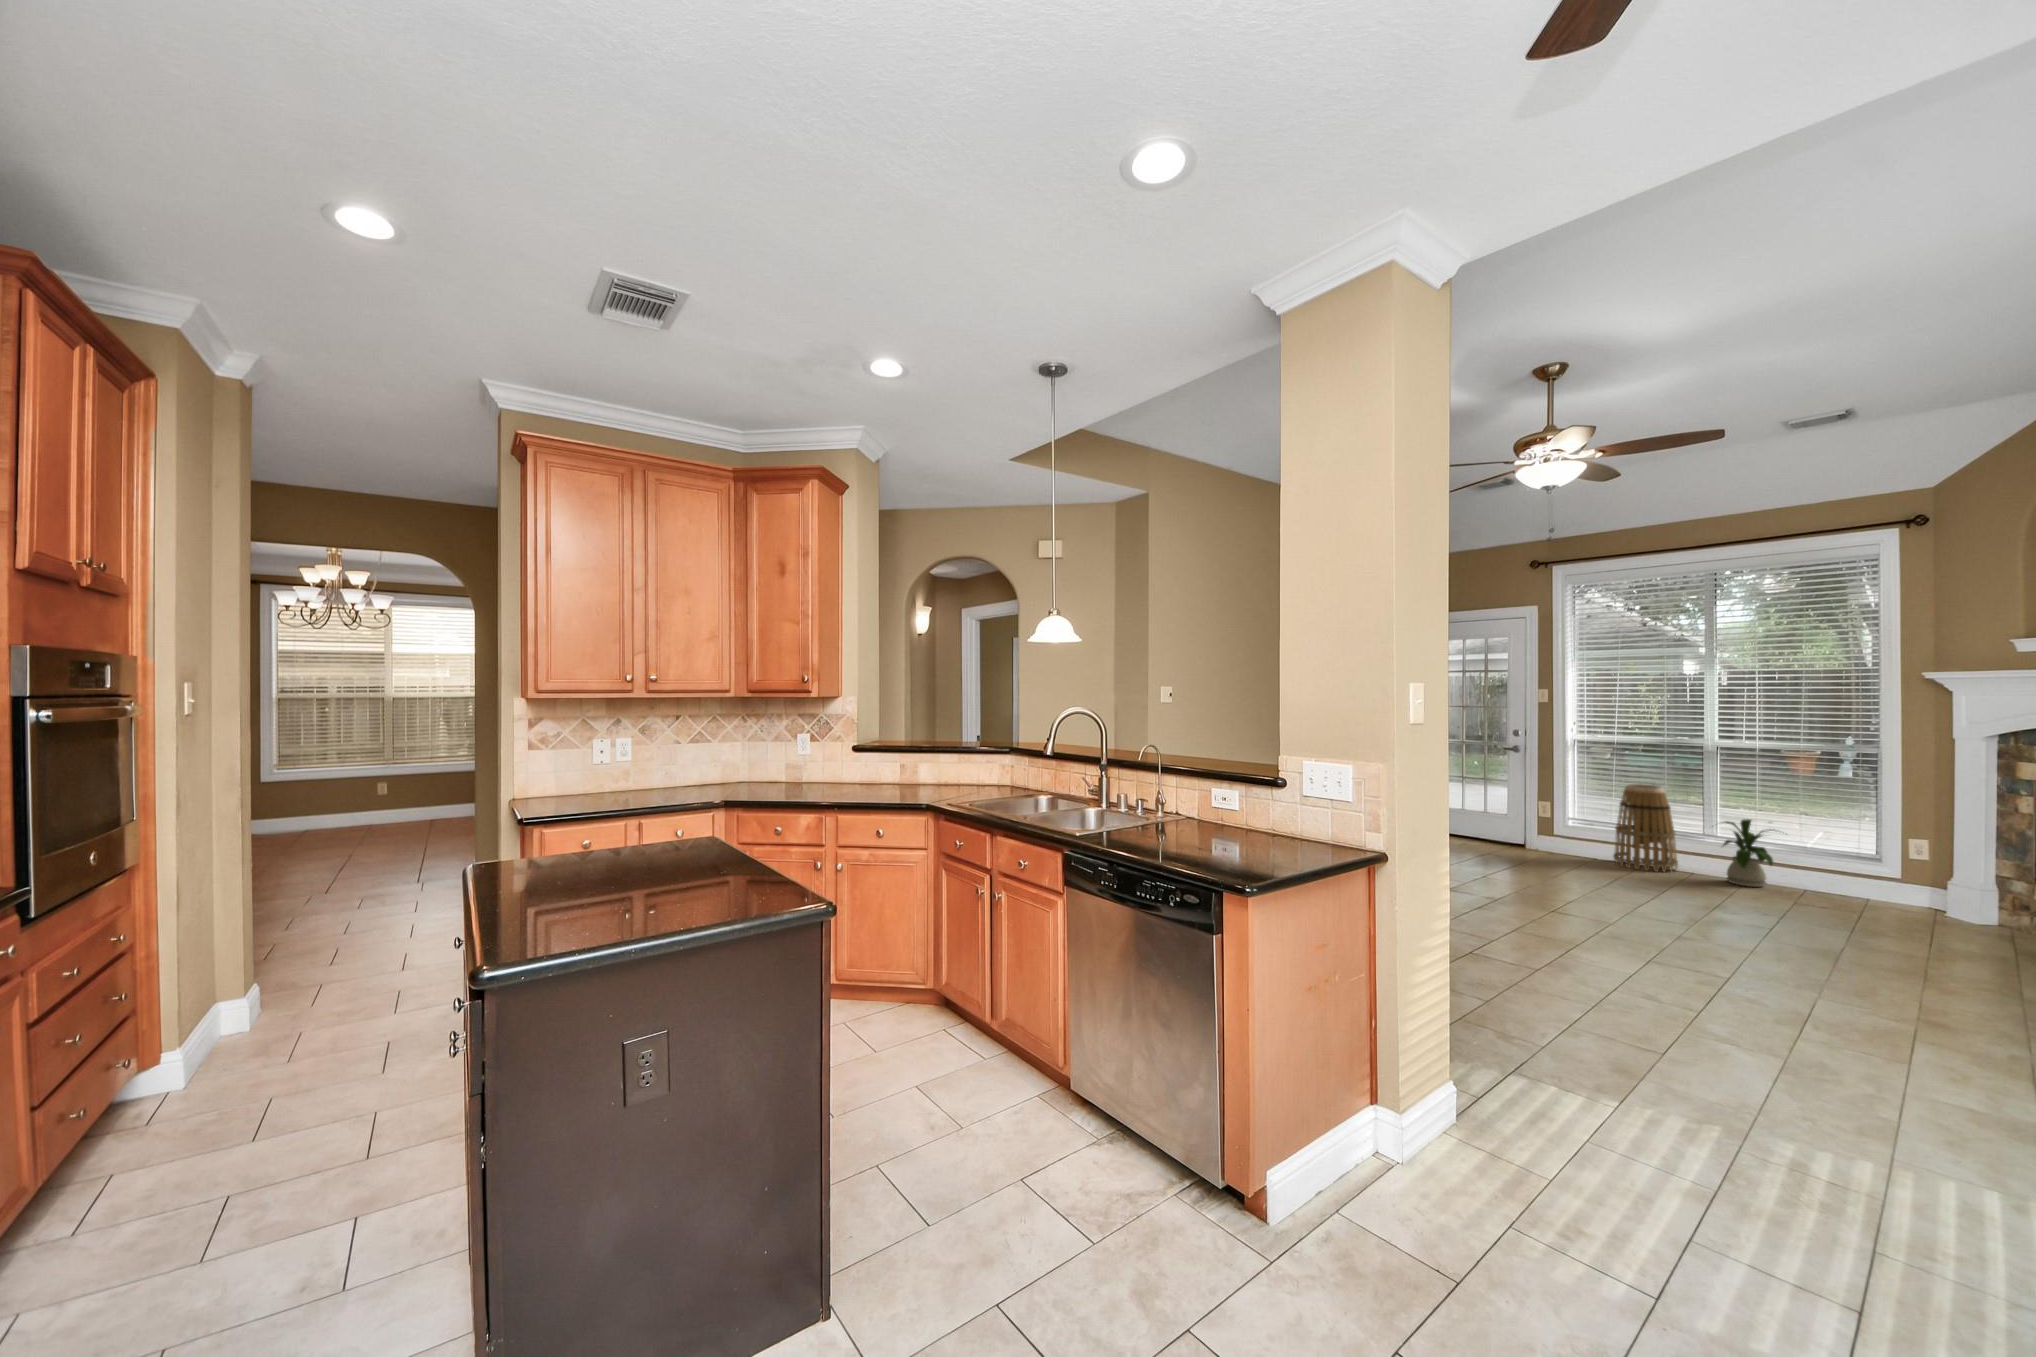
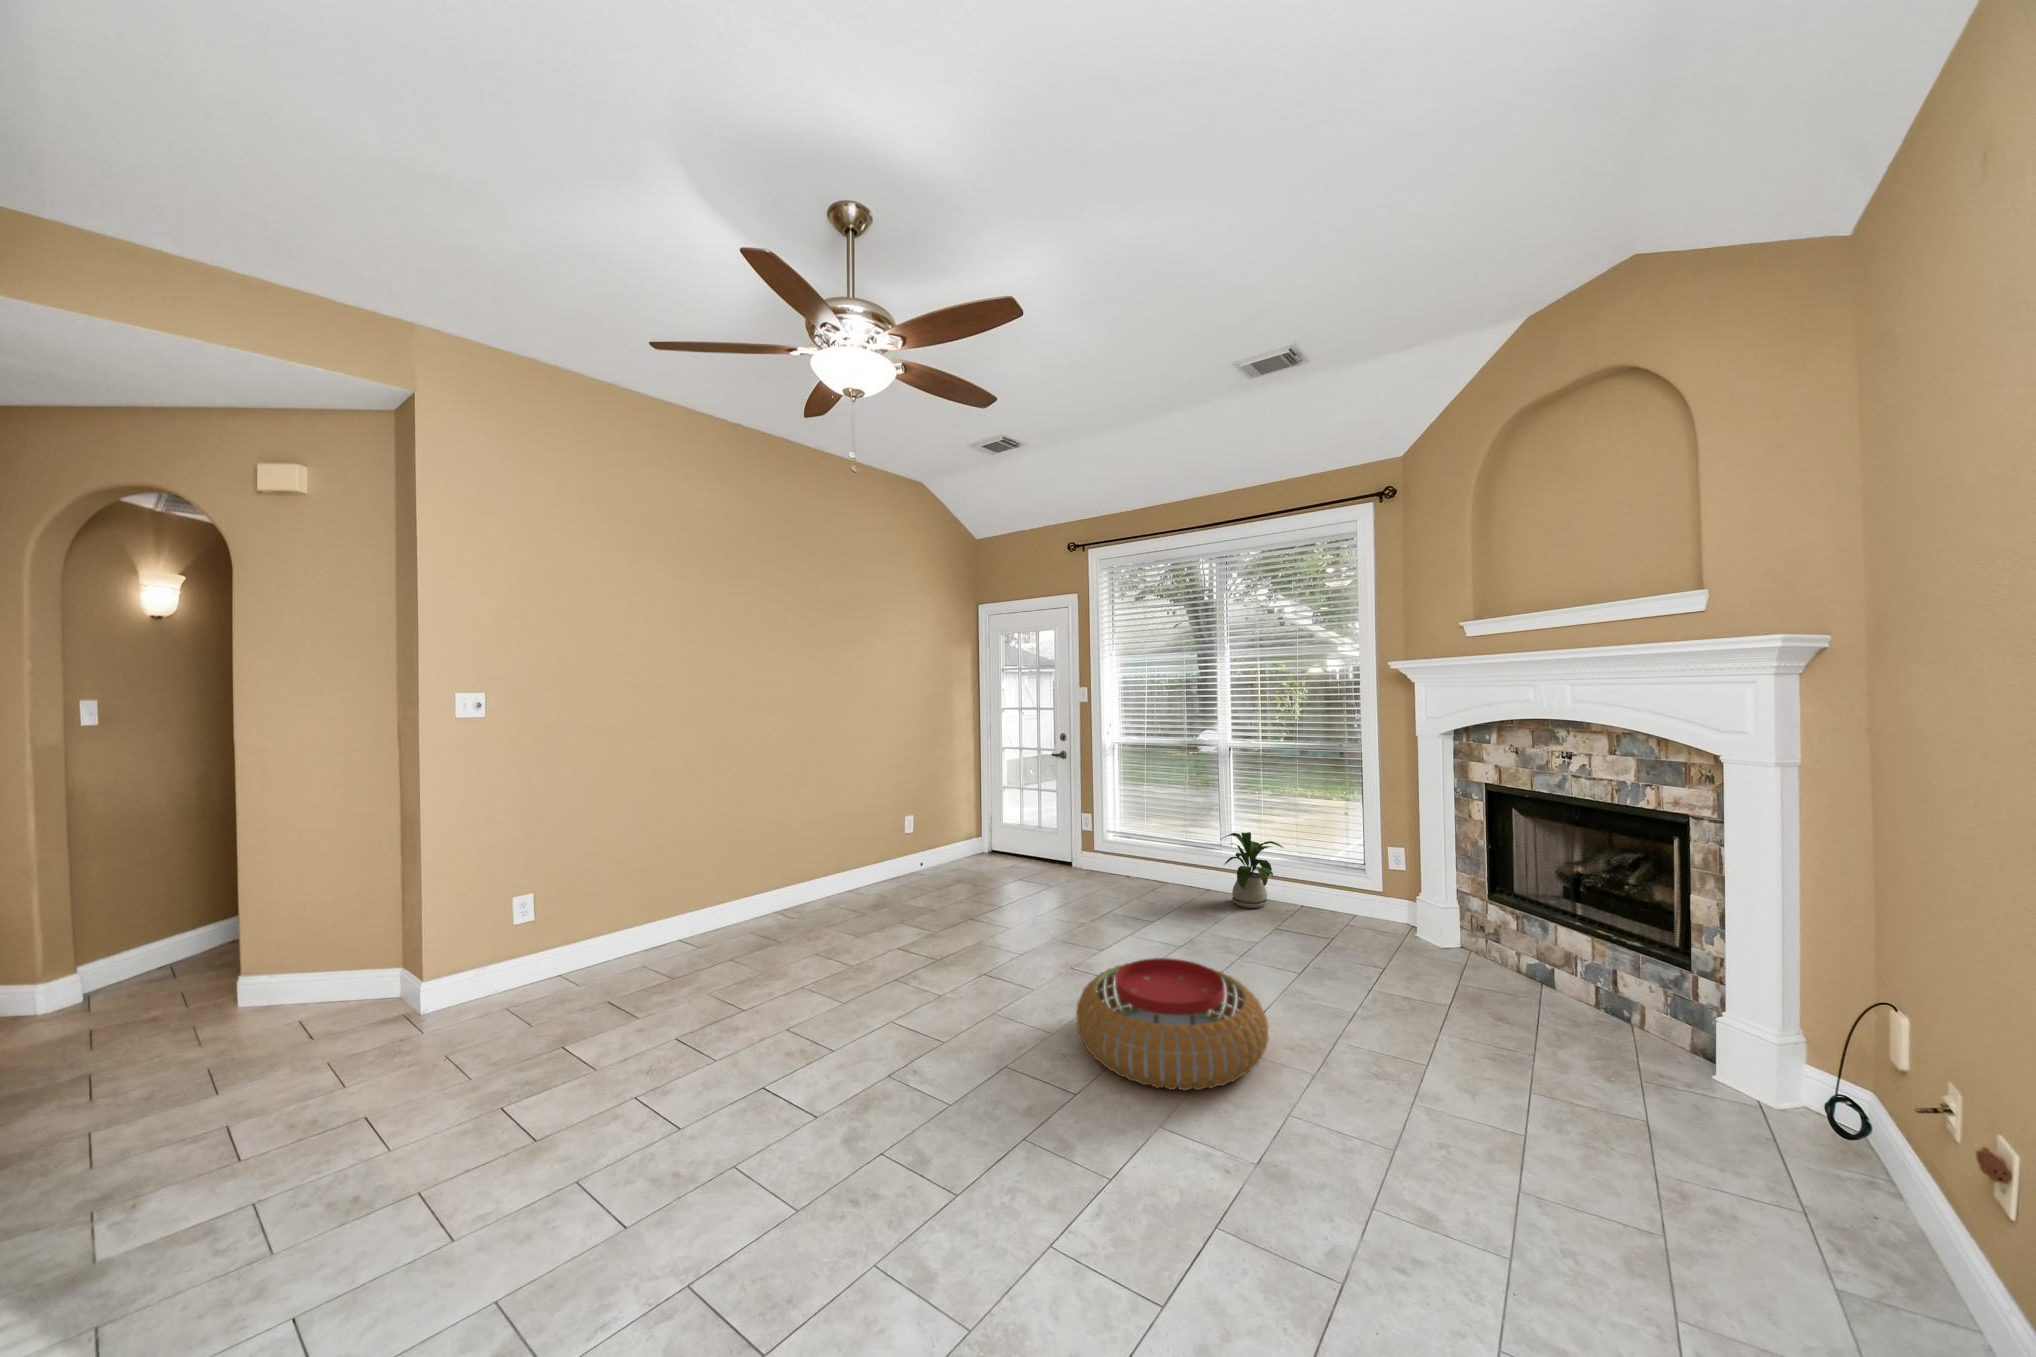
basket: present [1613,784,1678,872] -> none [1140,792,1197,893]
pouf: none [1662,893,1851,973] -> present [1076,958,1268,1090]

